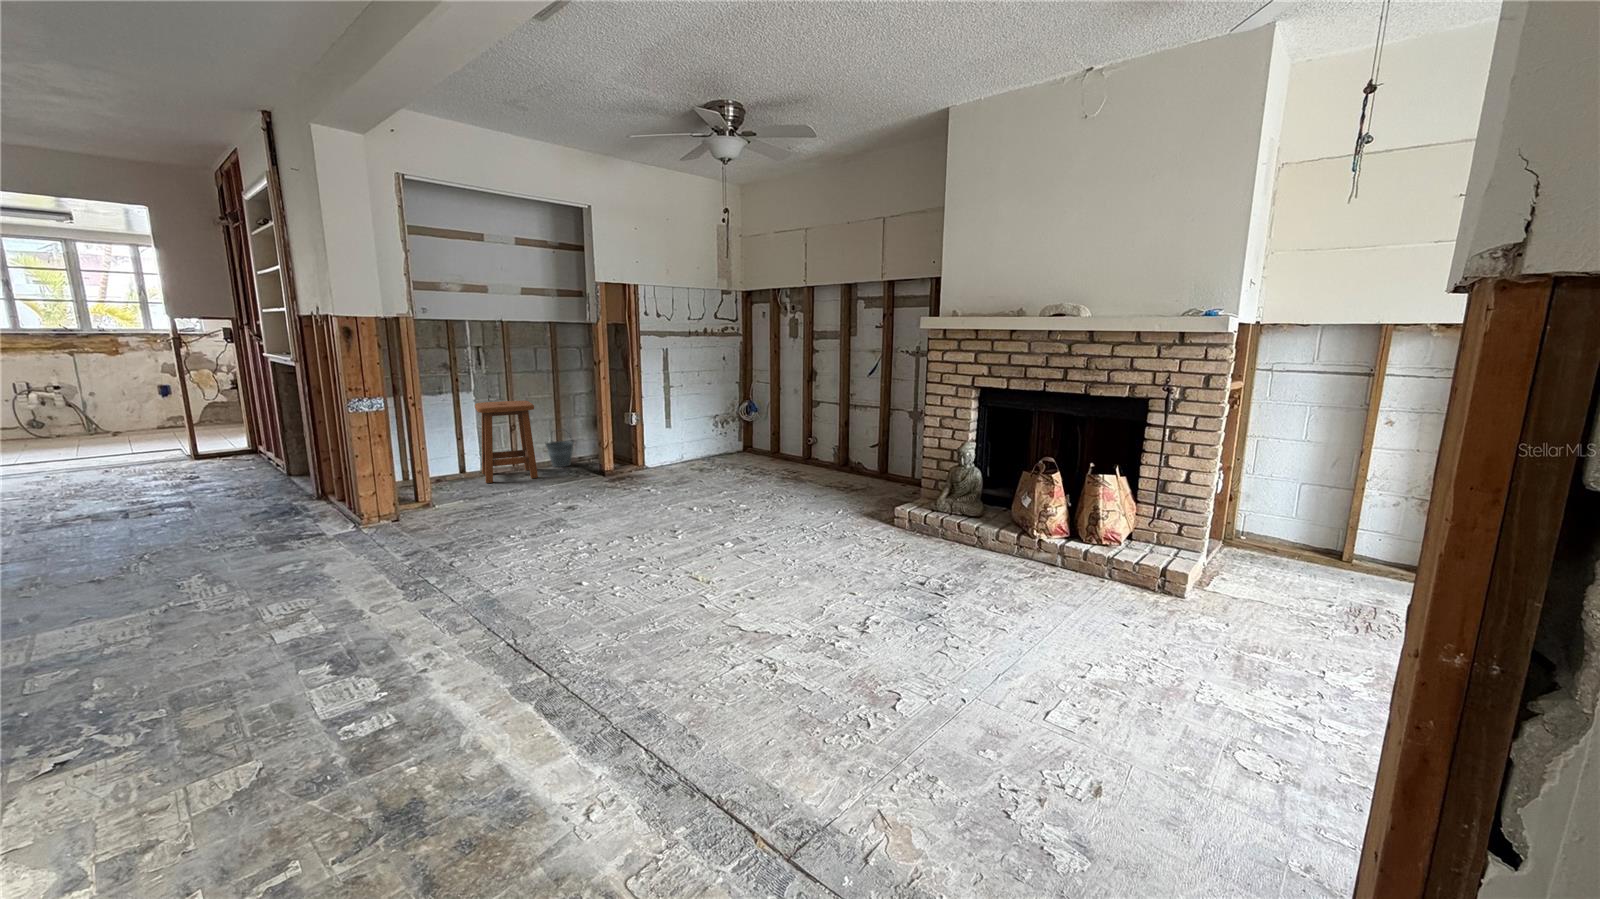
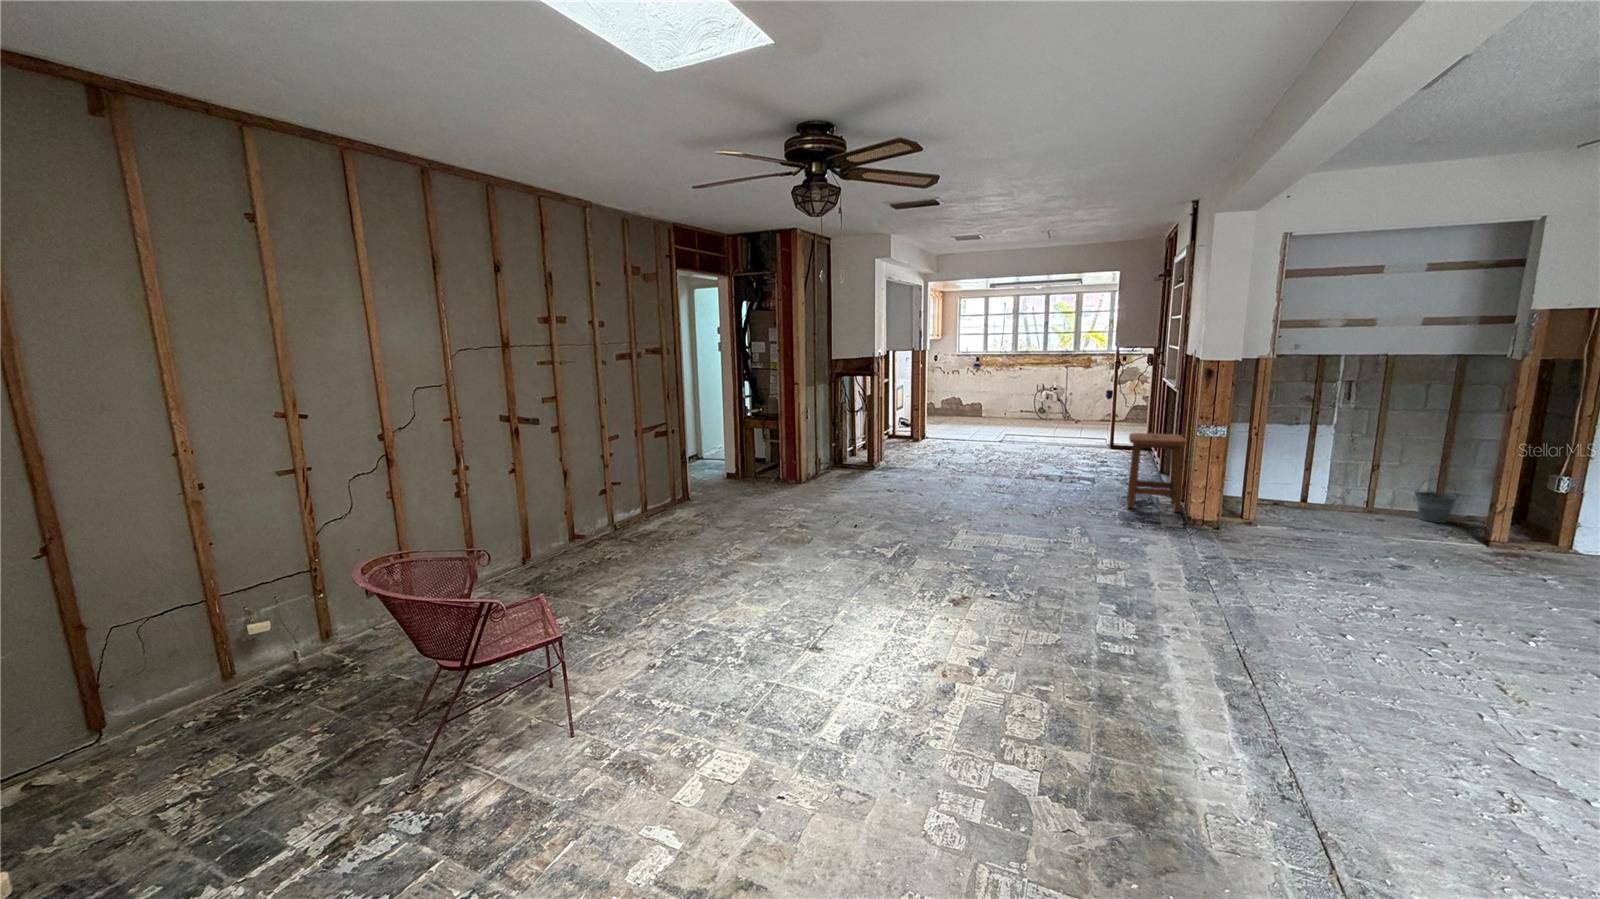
stool: present [475,401,538,483] -> present [1127,433,1186,512]

